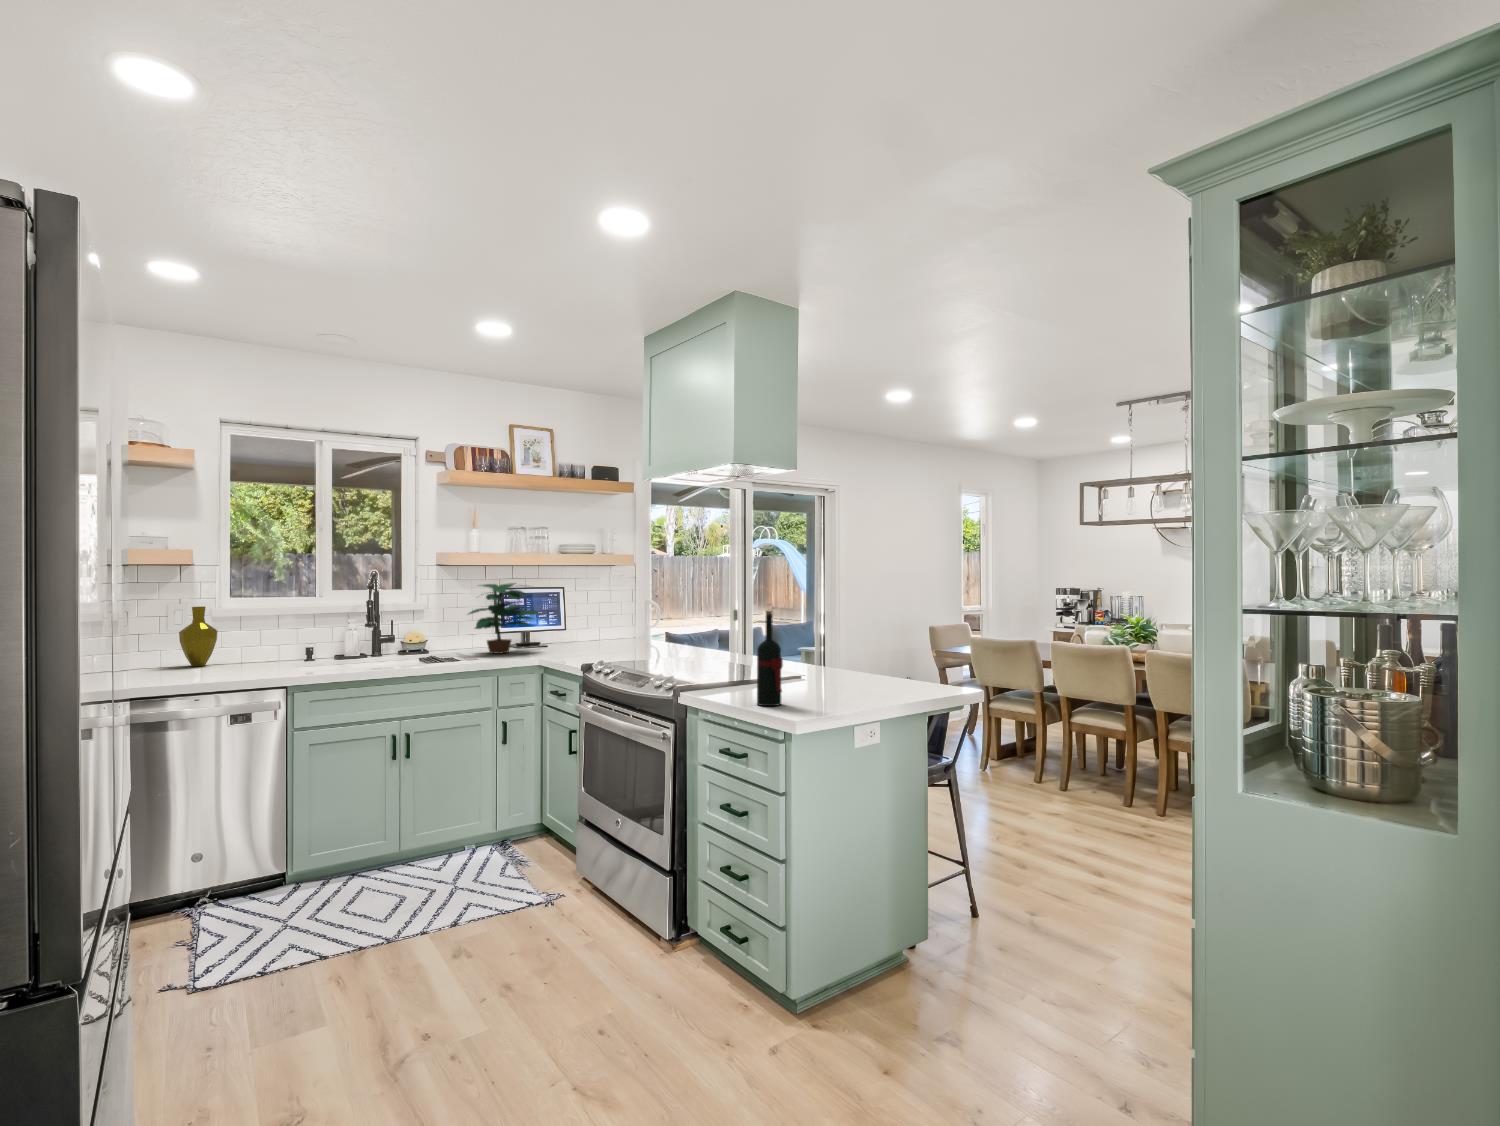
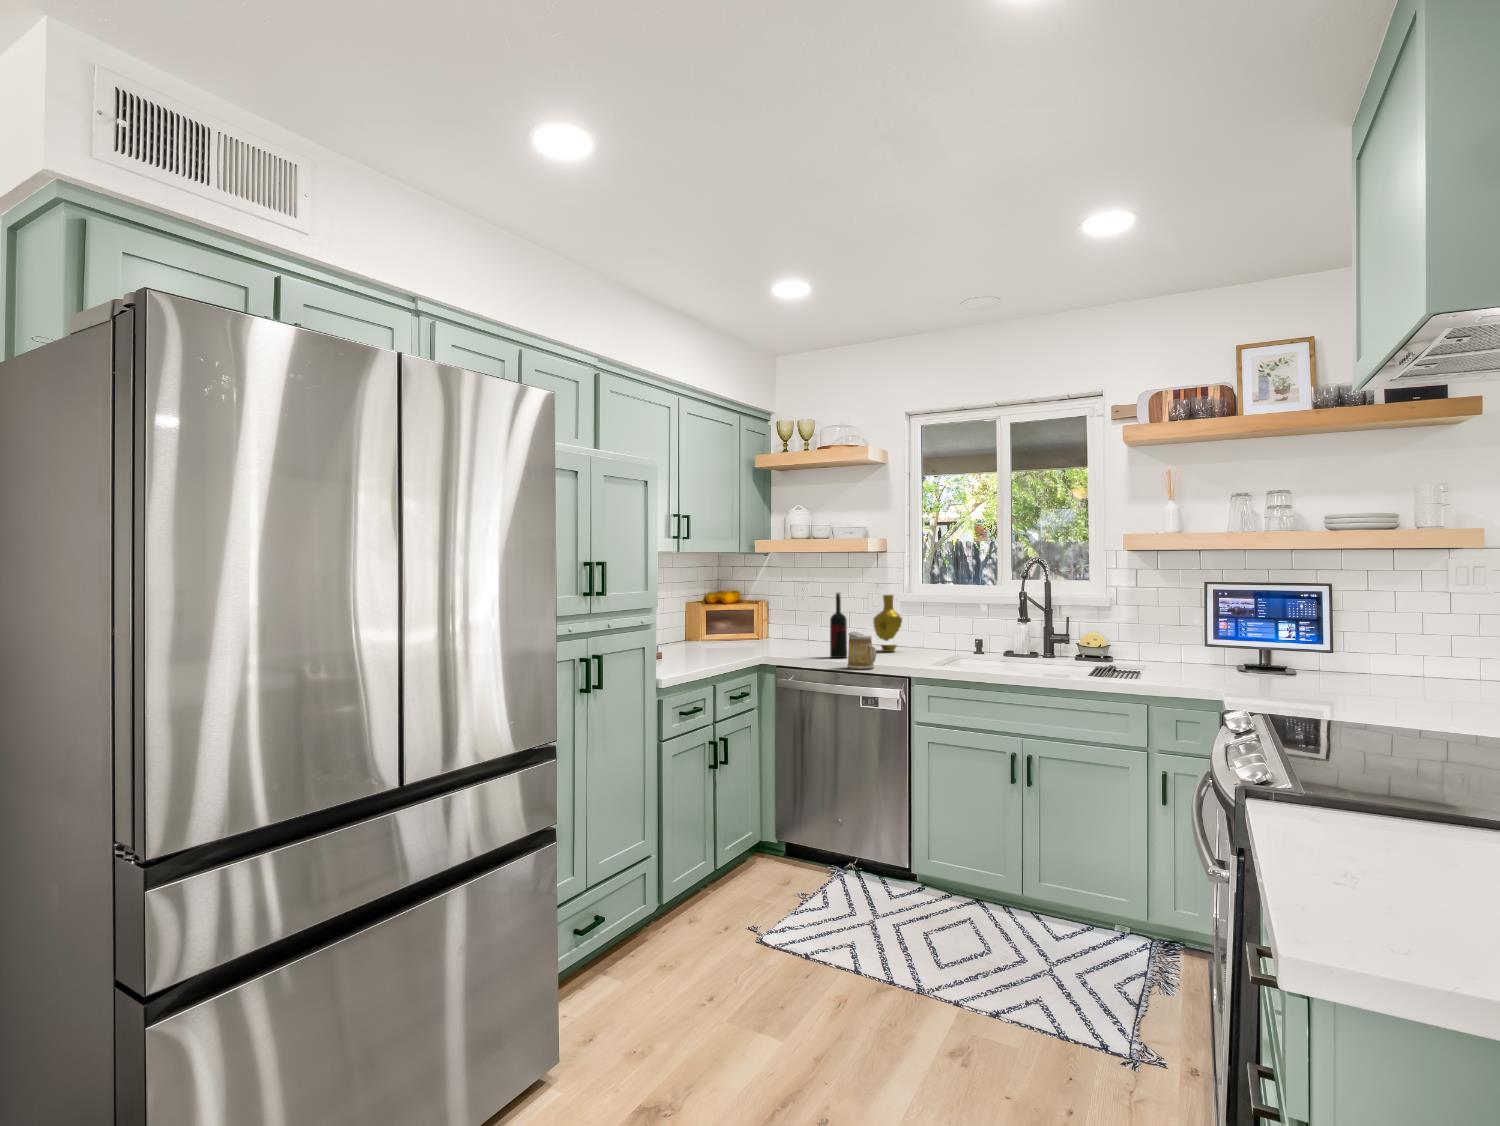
potted plant: present [469,583,538,654] -> none [1140,574,1257,672]
wine bottle: present [757,611,783,706] -> present [830,593,847,658]
mug: none [216,644,254,682] -> present [847,631,876,669]

